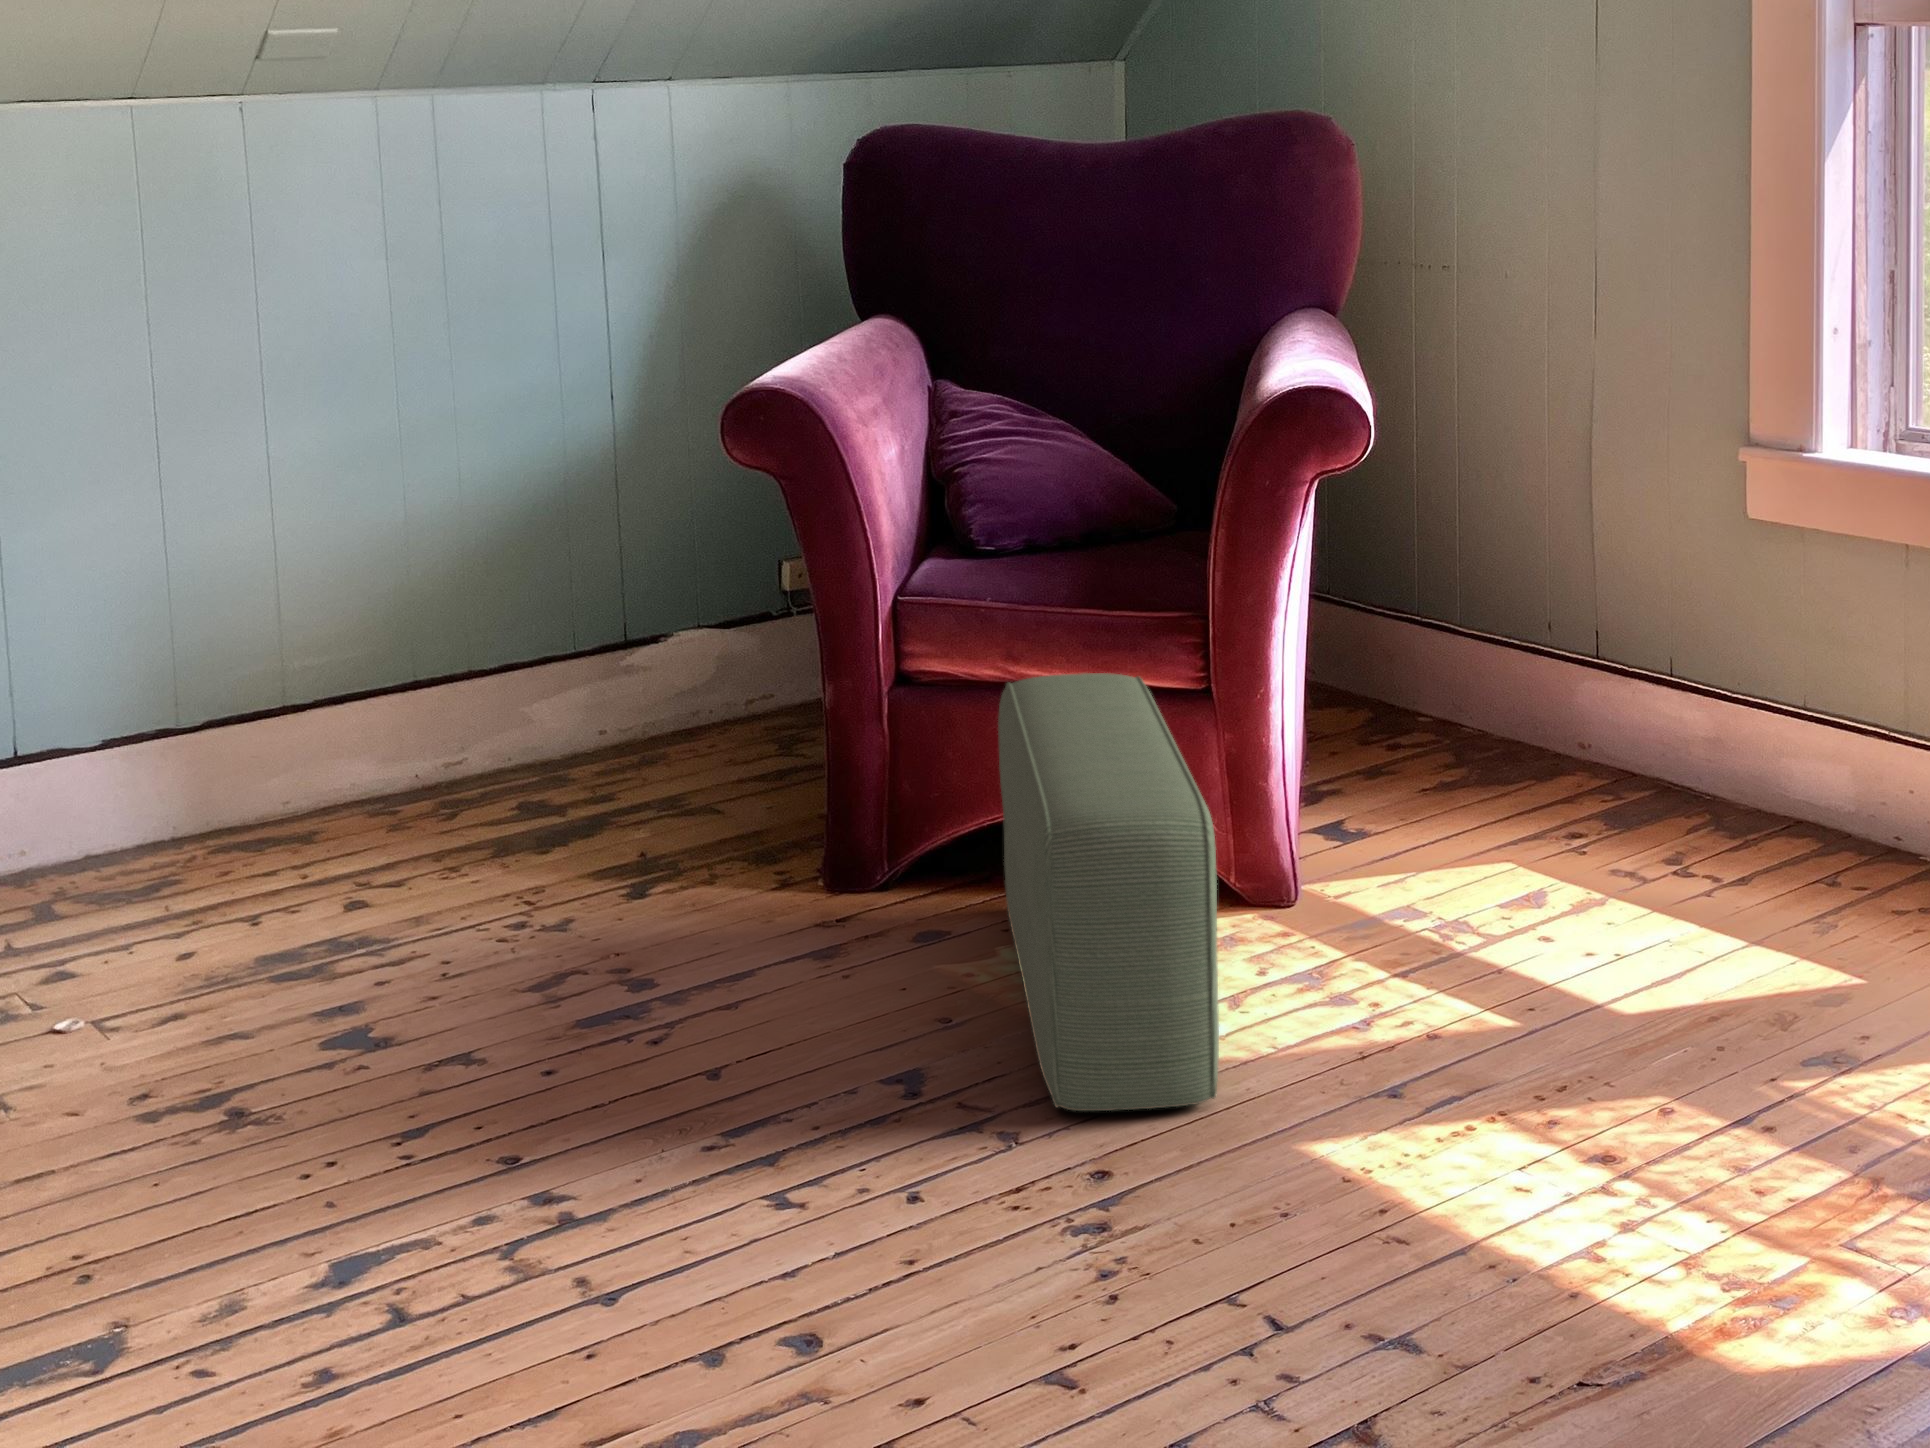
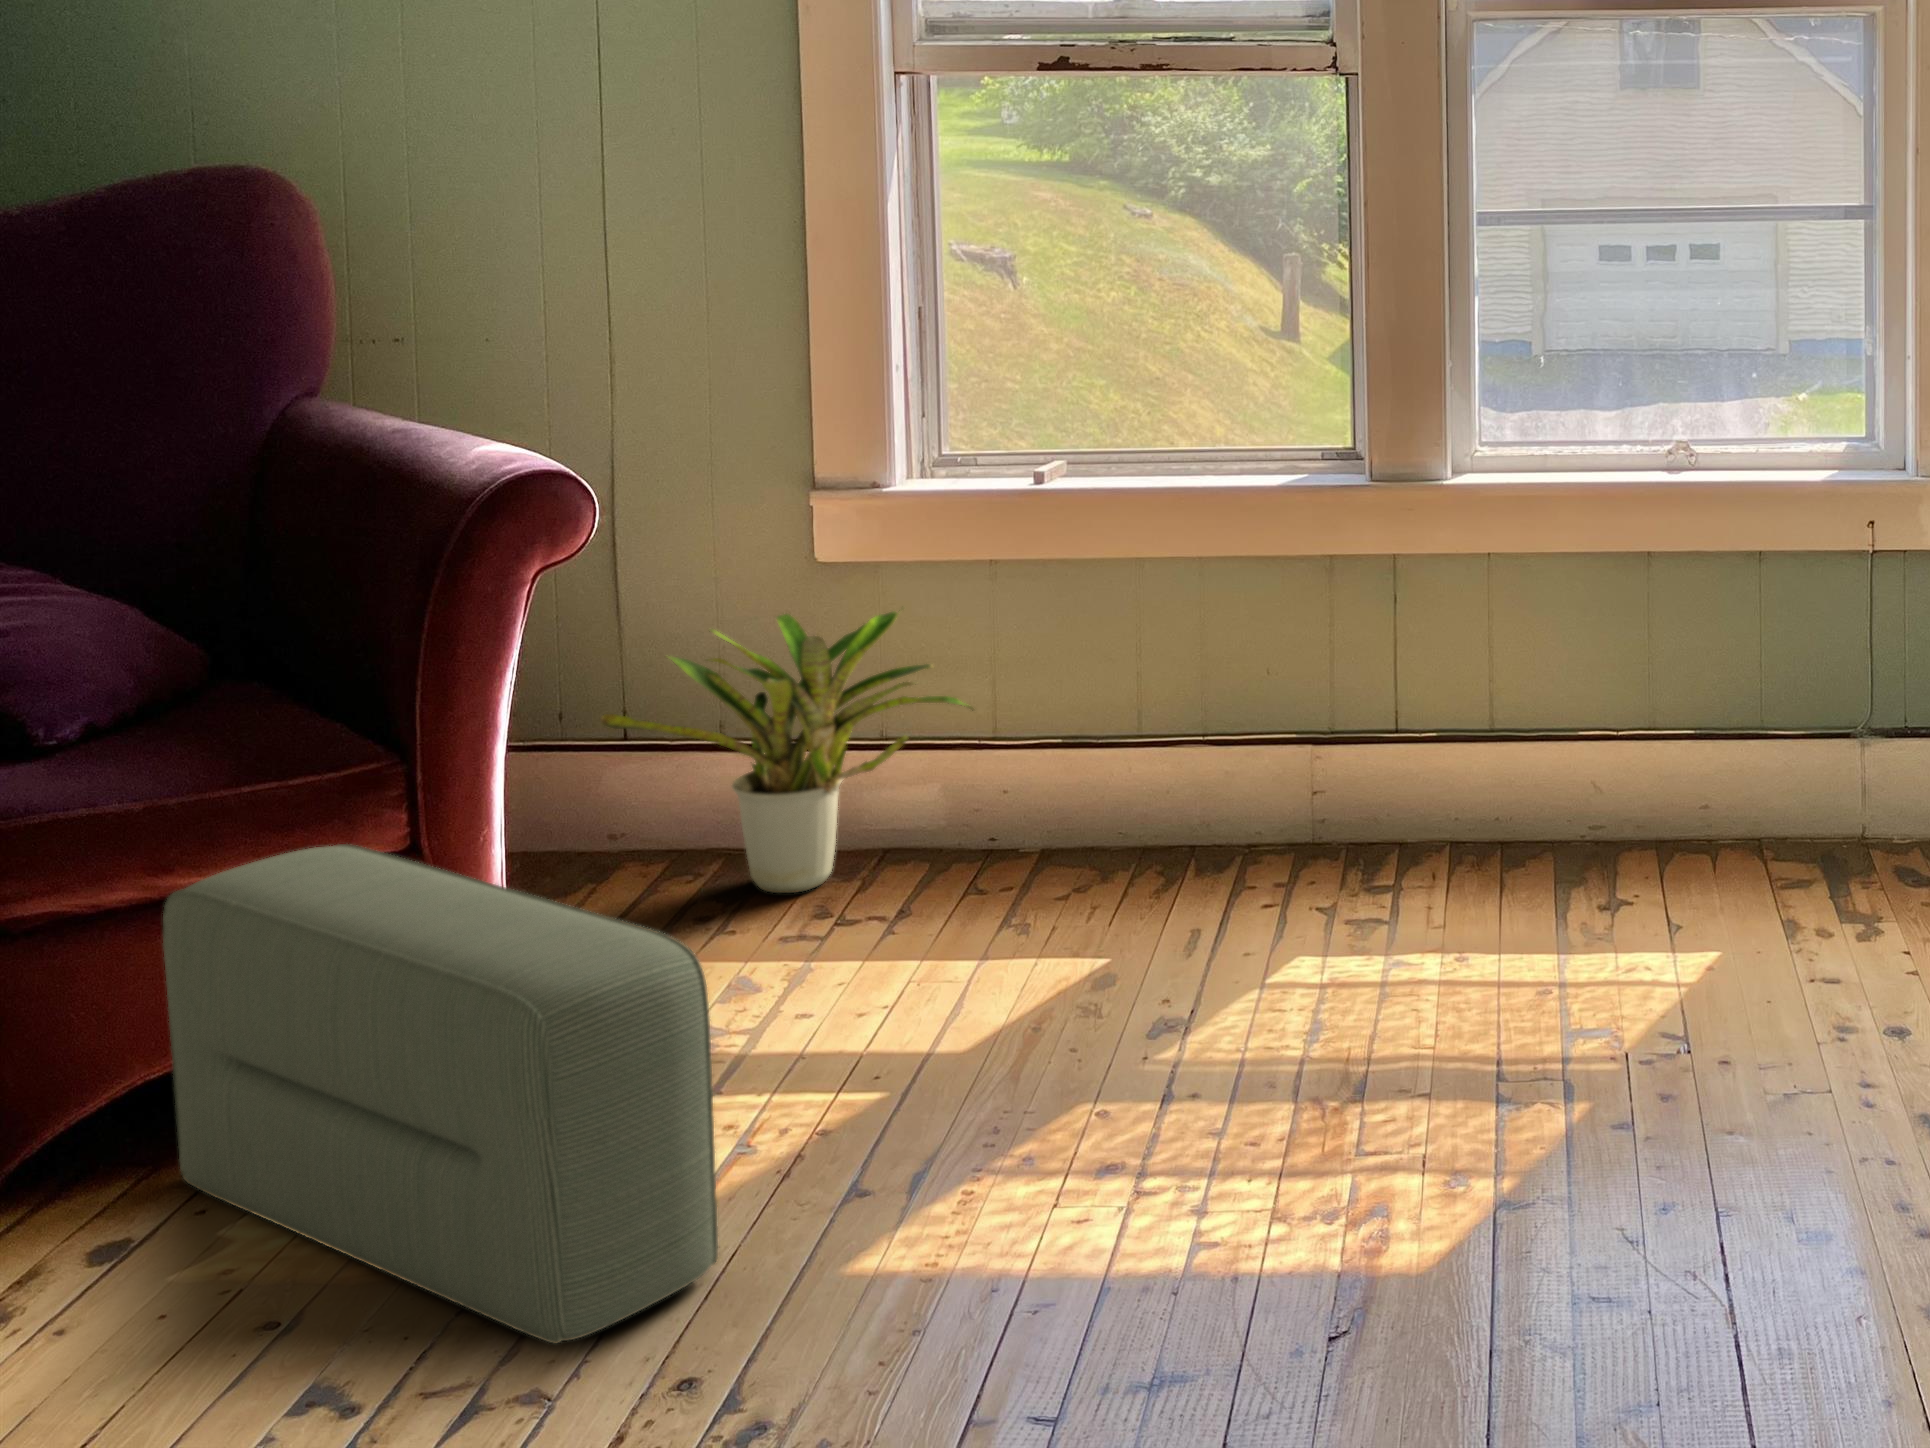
potted plant: none [1497,563,1836,838] -> present [600,611,973,893]

